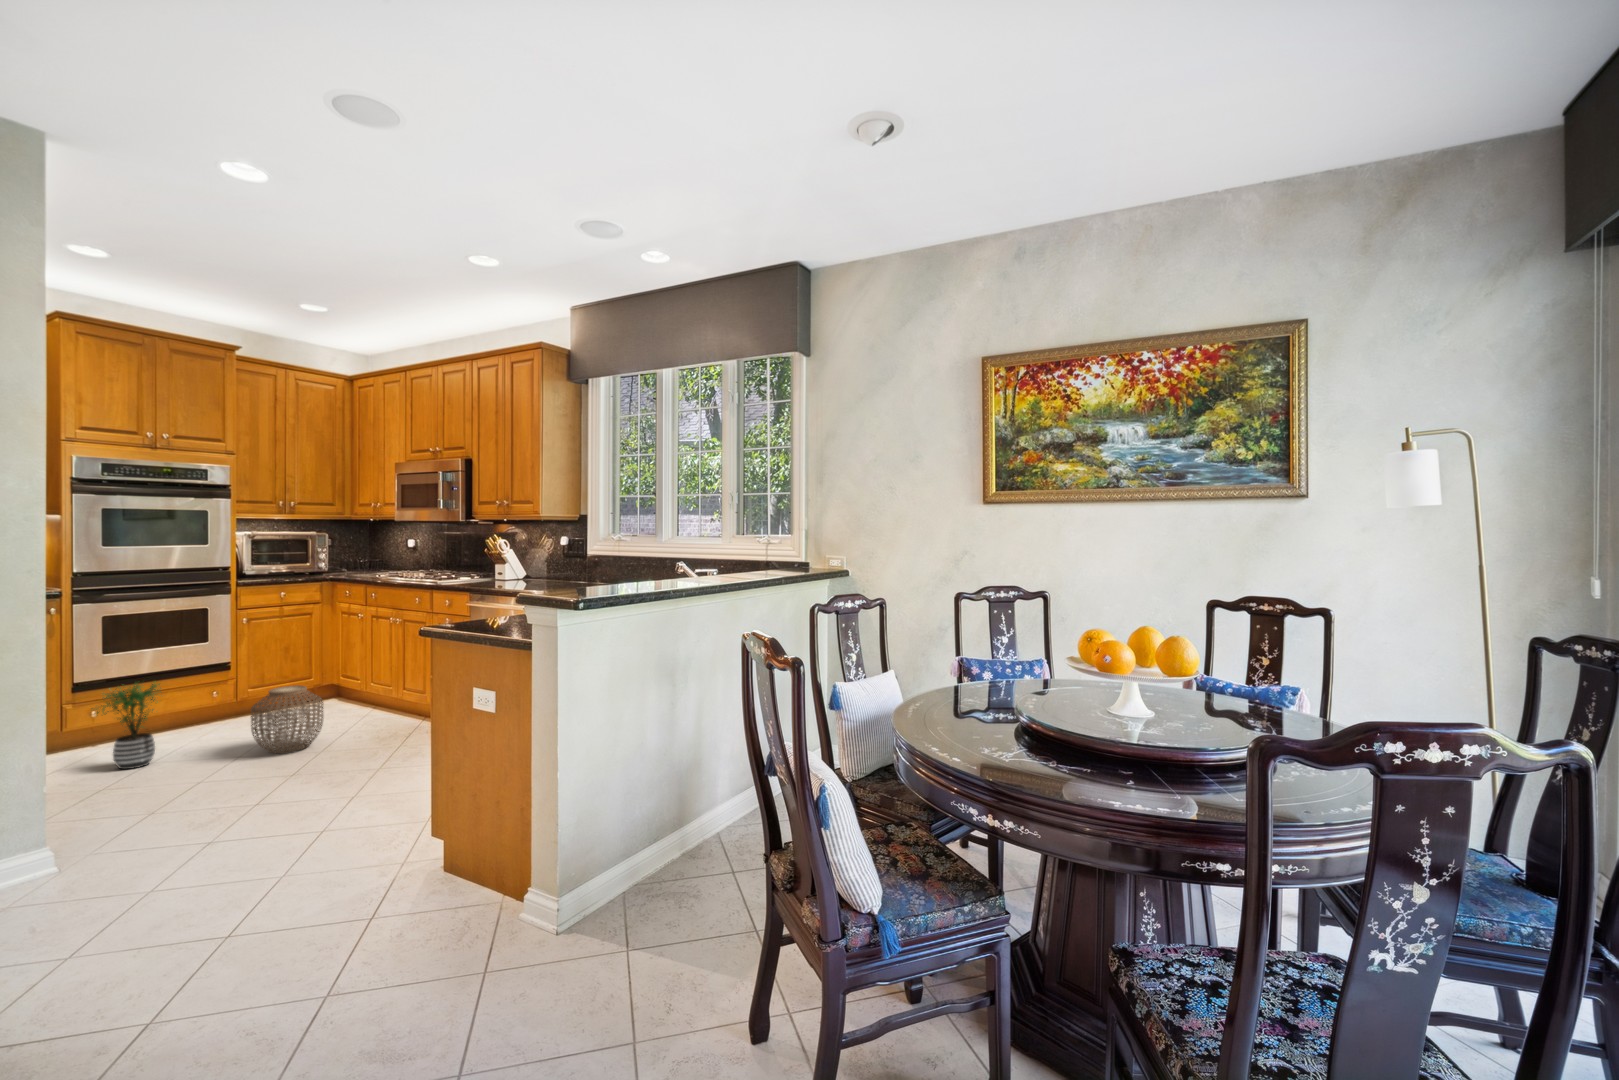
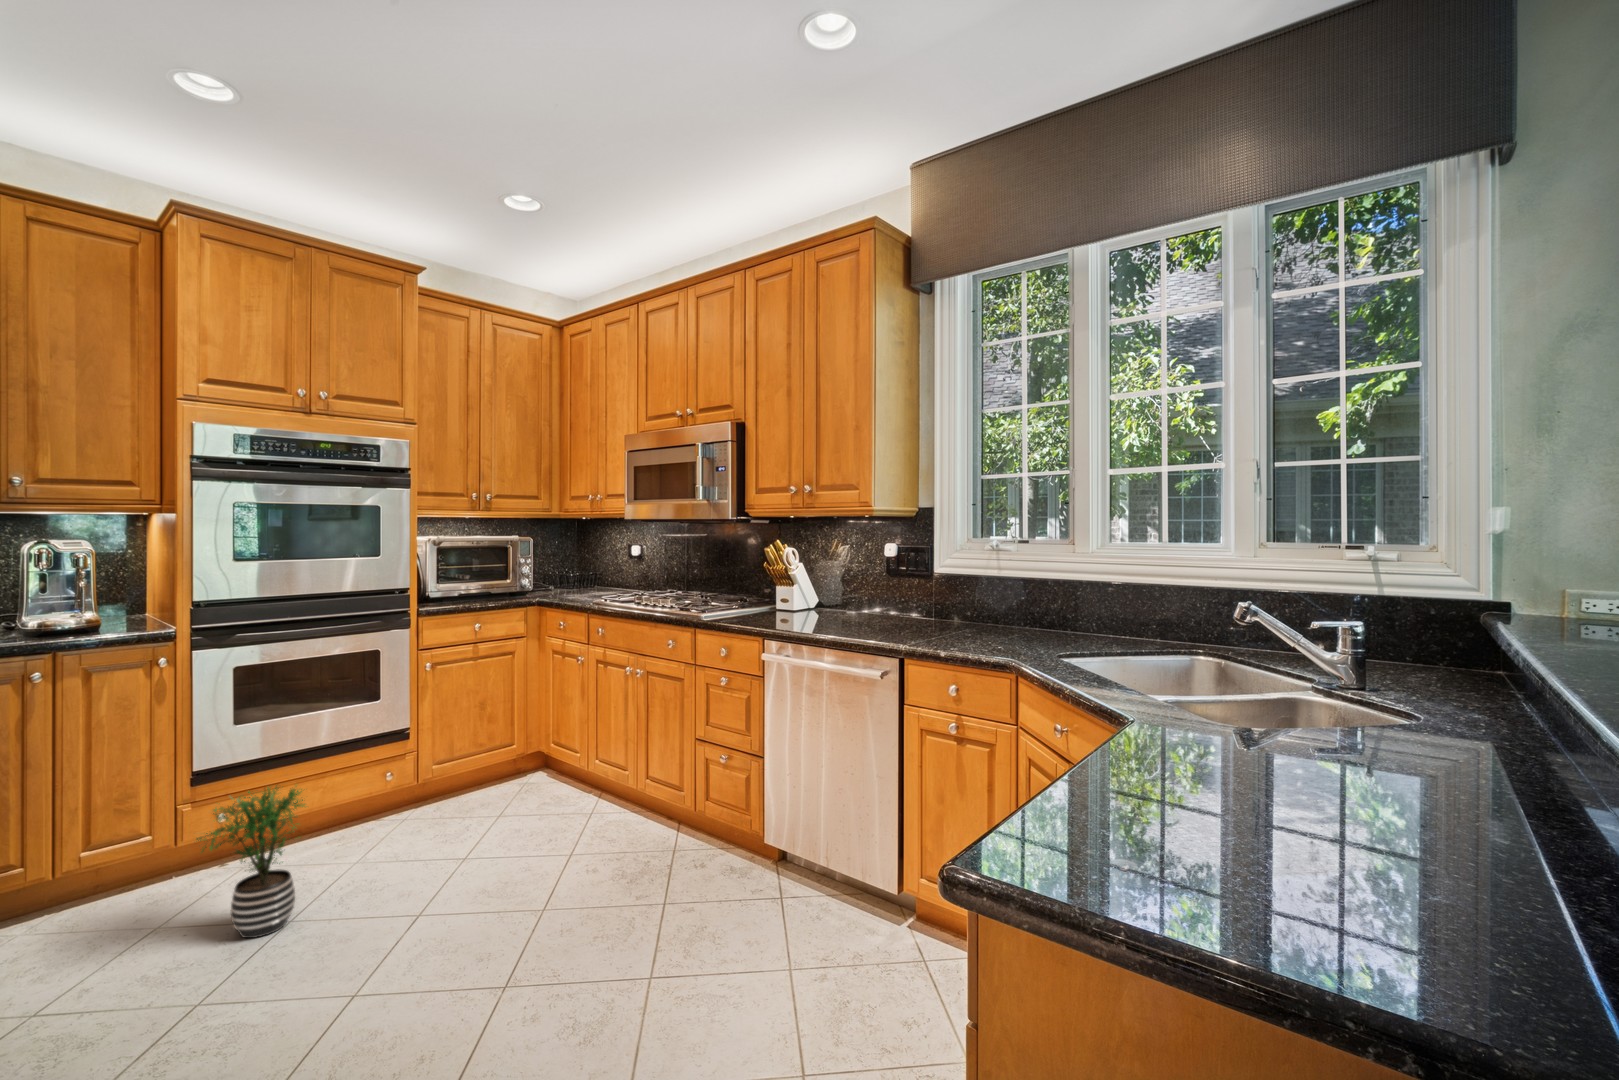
woven basket: present [251,685,323,753] -> none [436,789,542,910]

